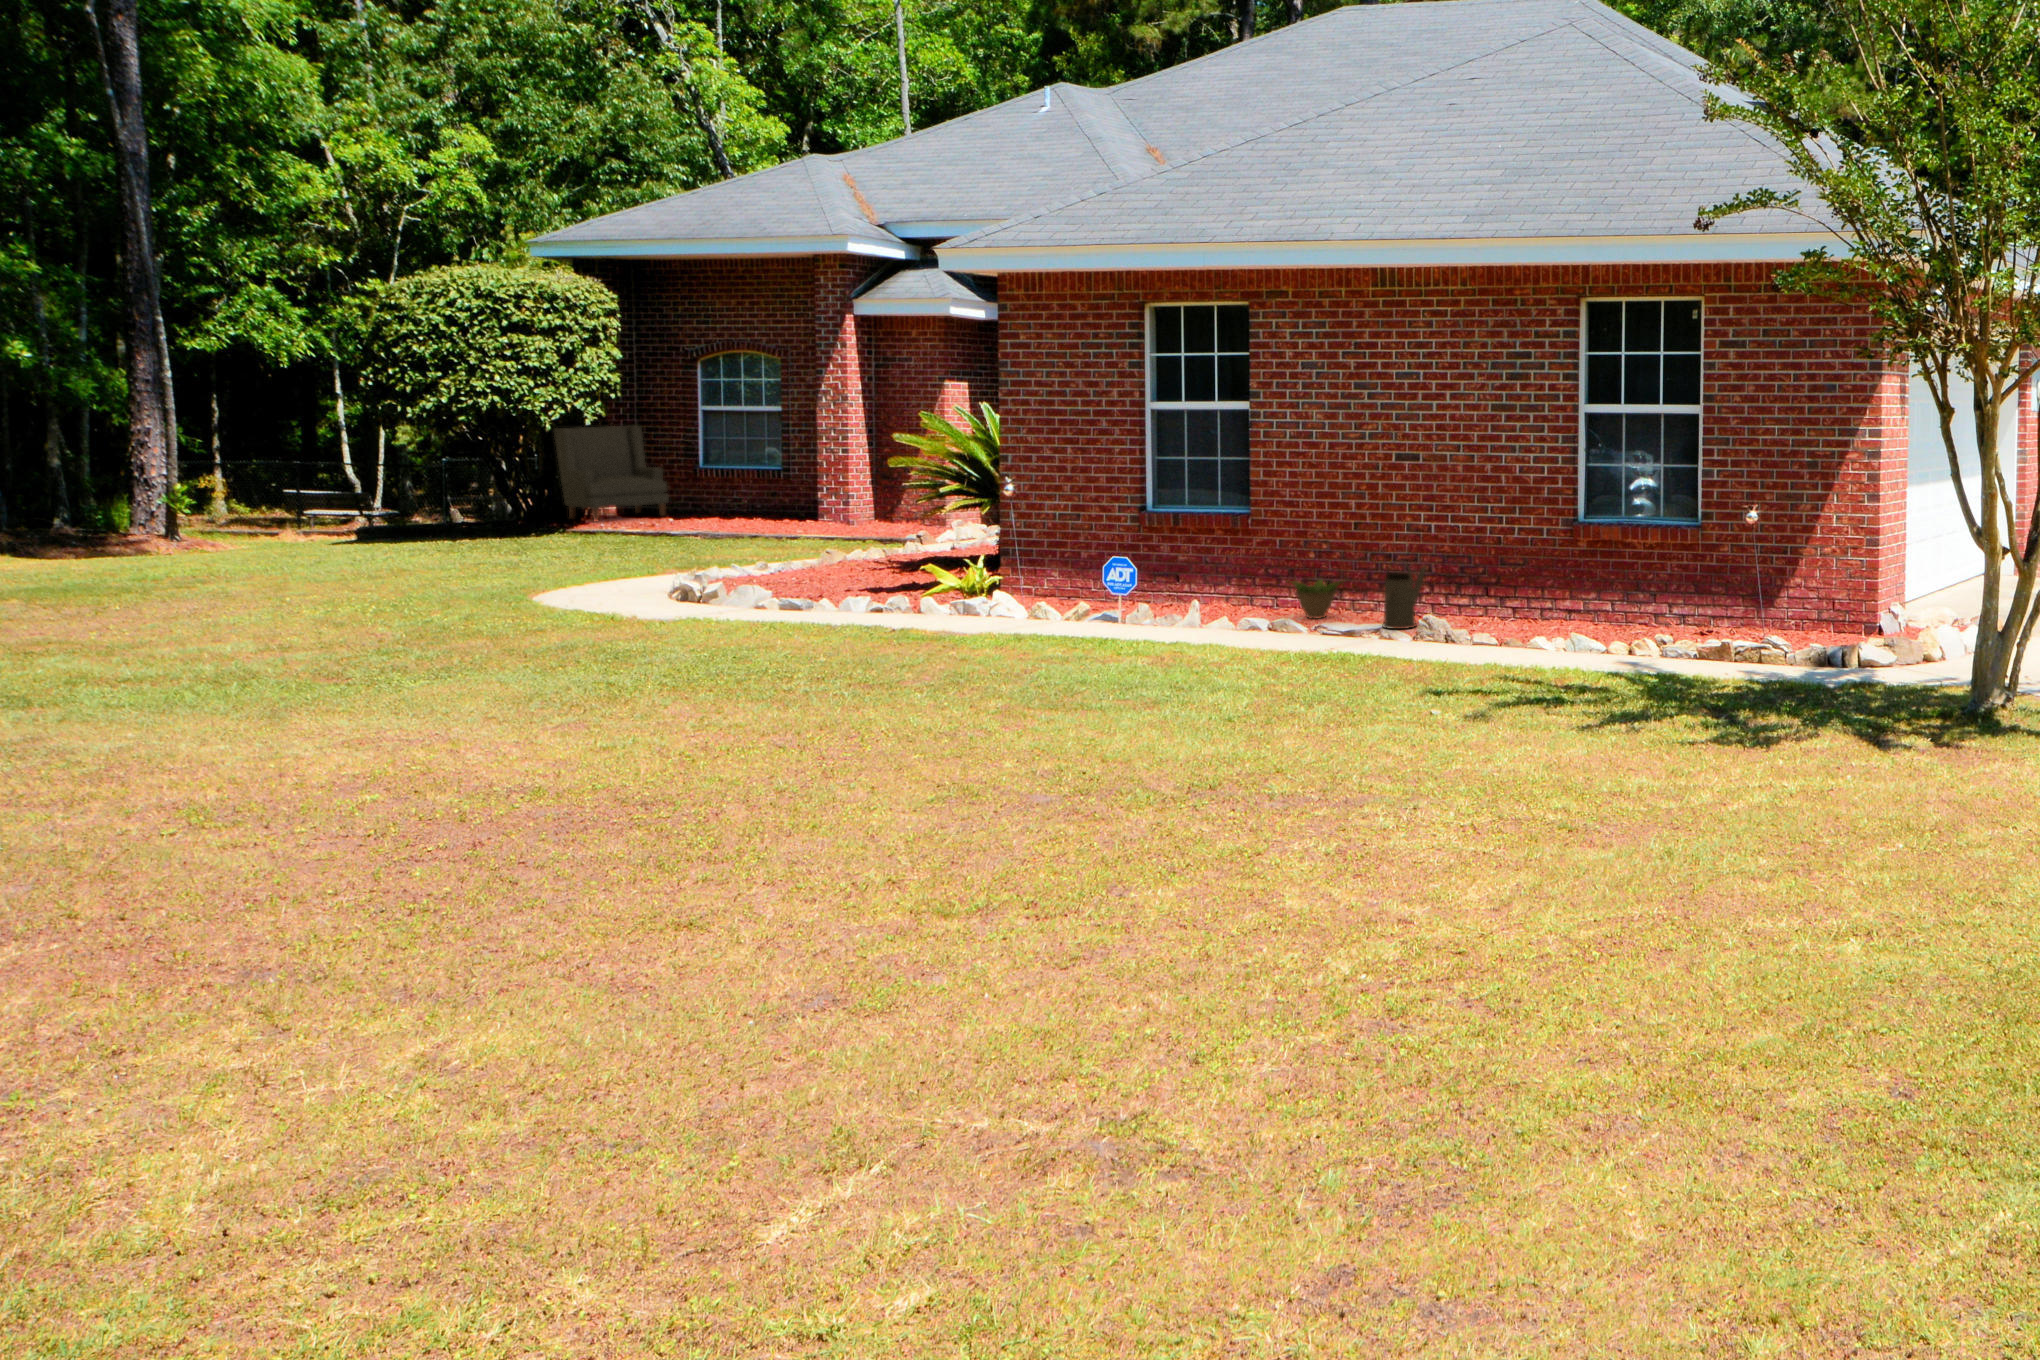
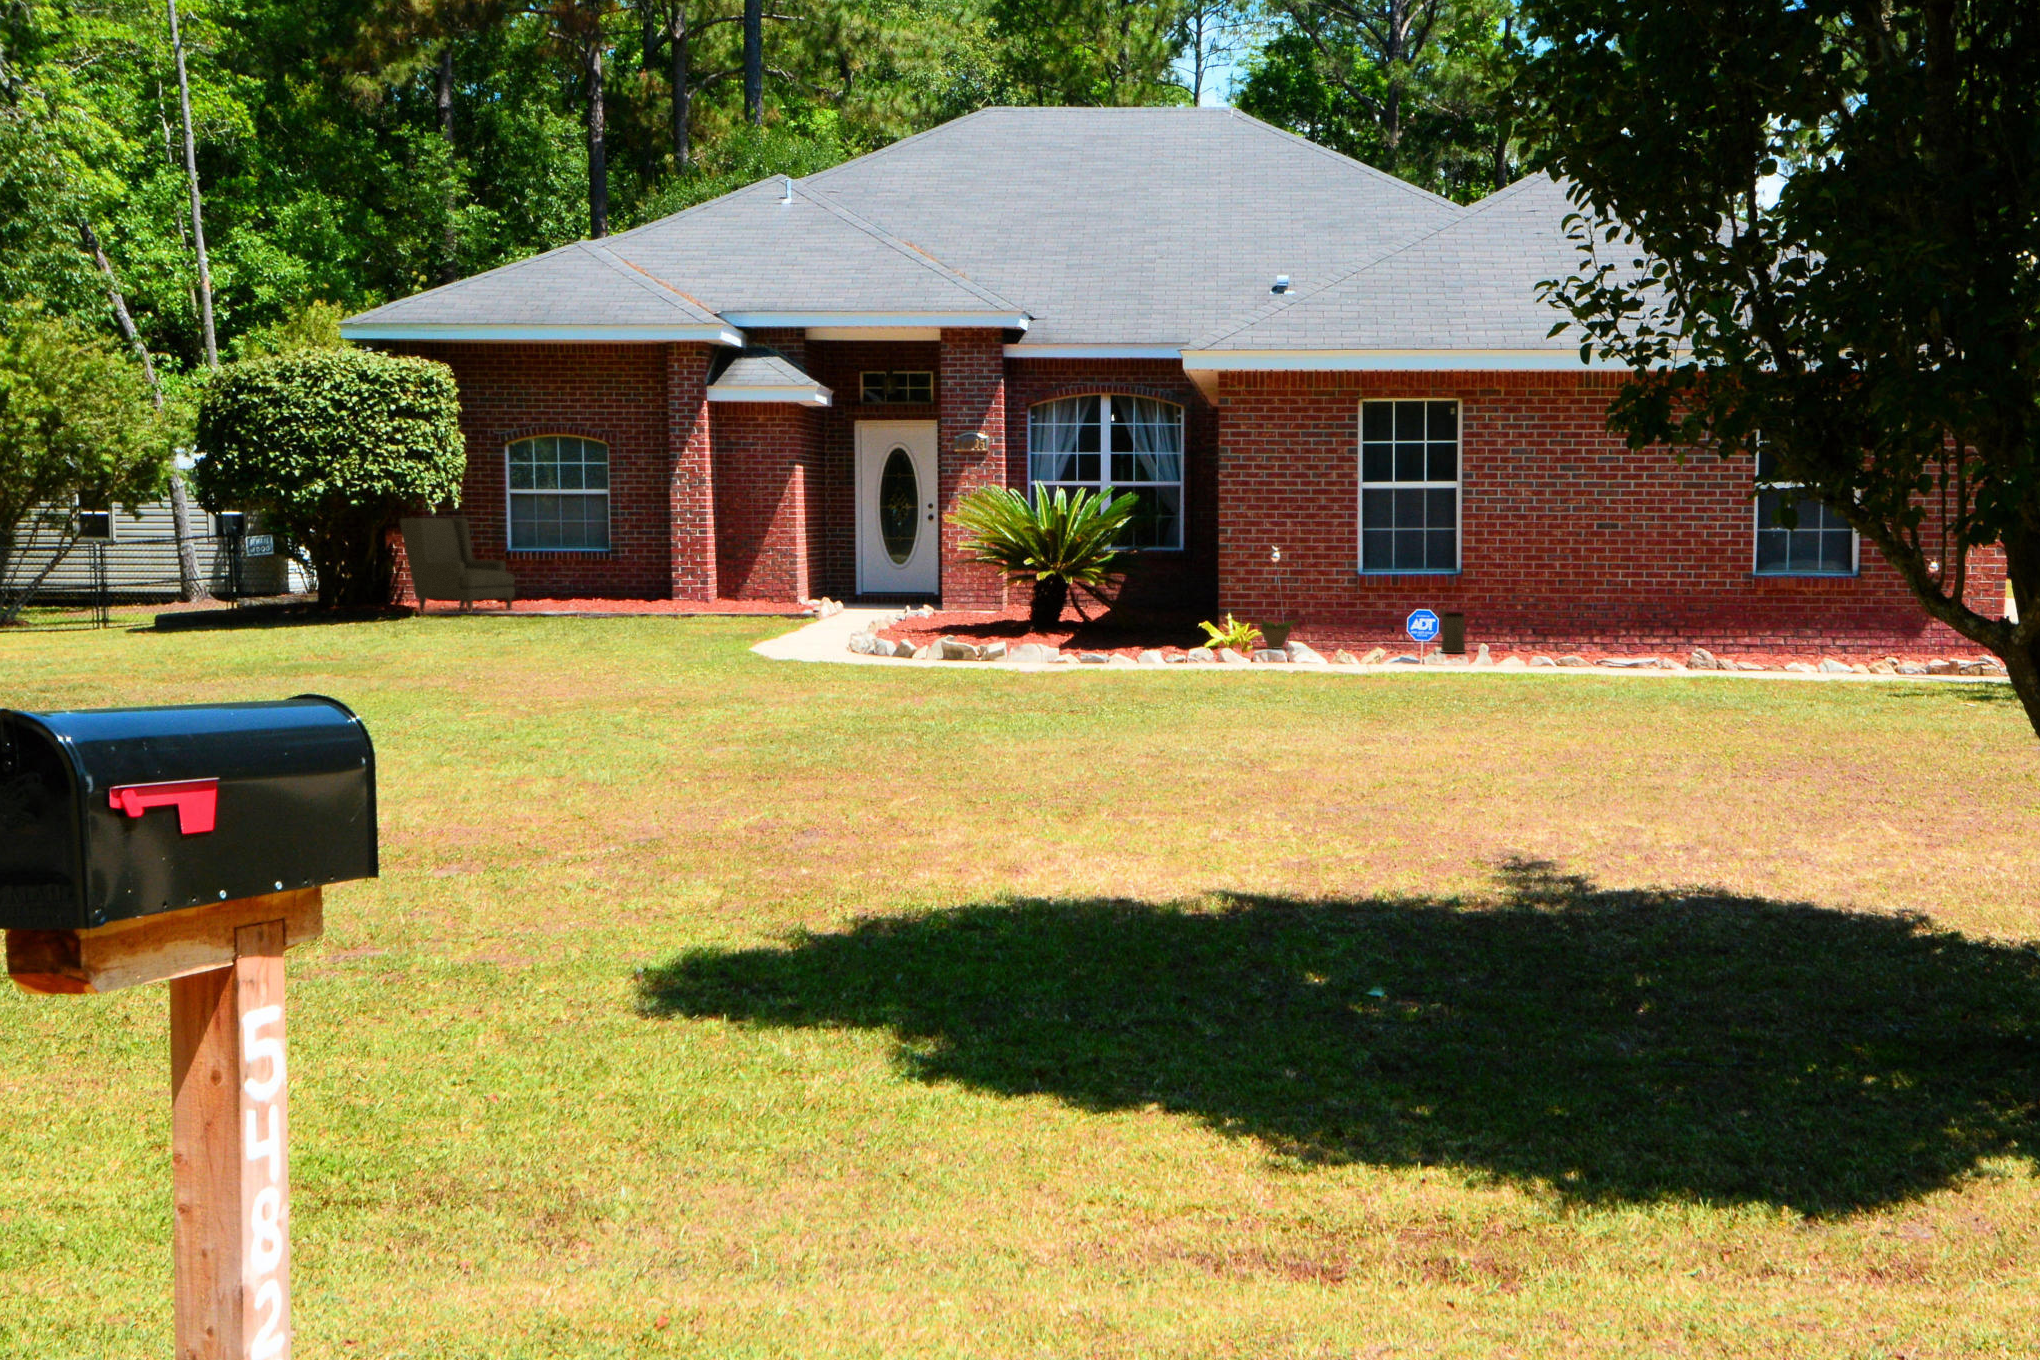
watering can: present [1383,564,1426,629] -> present [1441,603,1465,653]
decorative plant: present [1286,579,1341,619] -> present [1259,620,1298,649]

